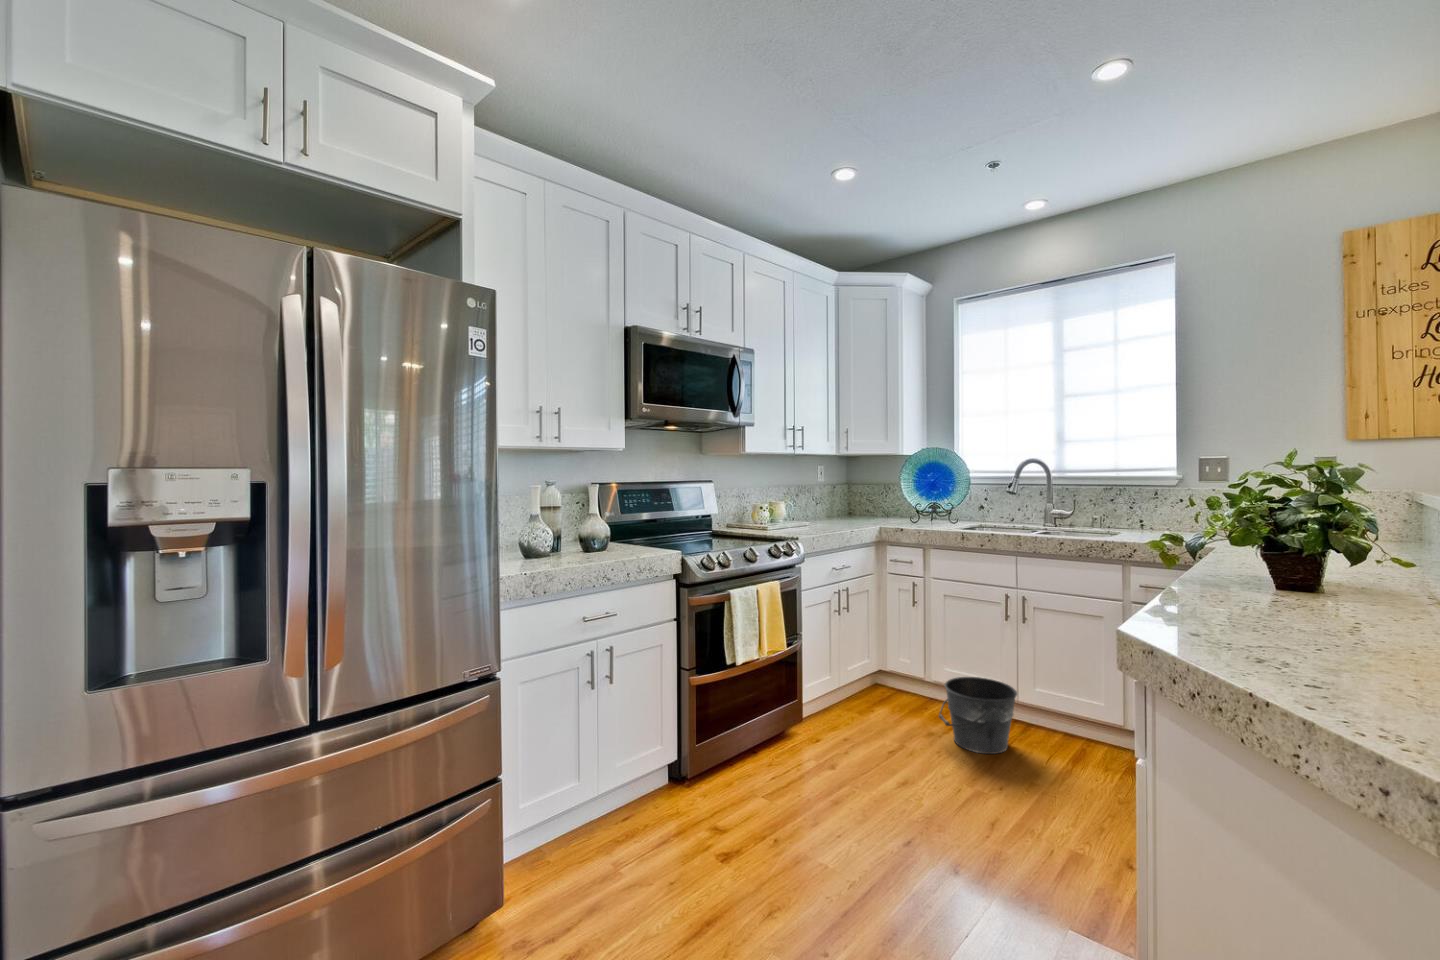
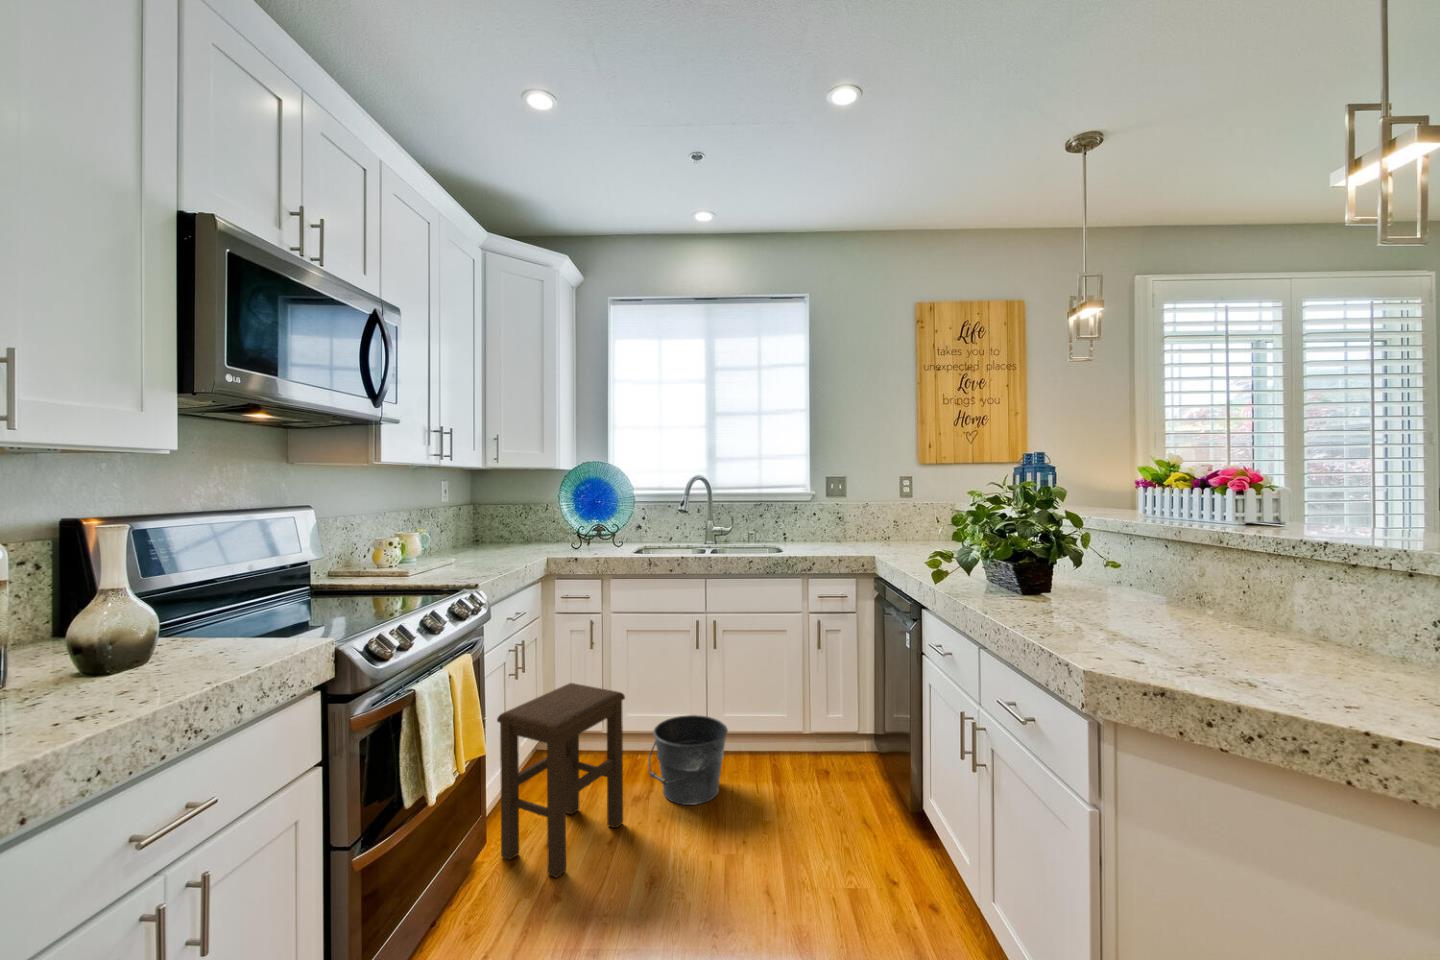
stool: none [808,625,909,758] -> present [497,683,625,878]

